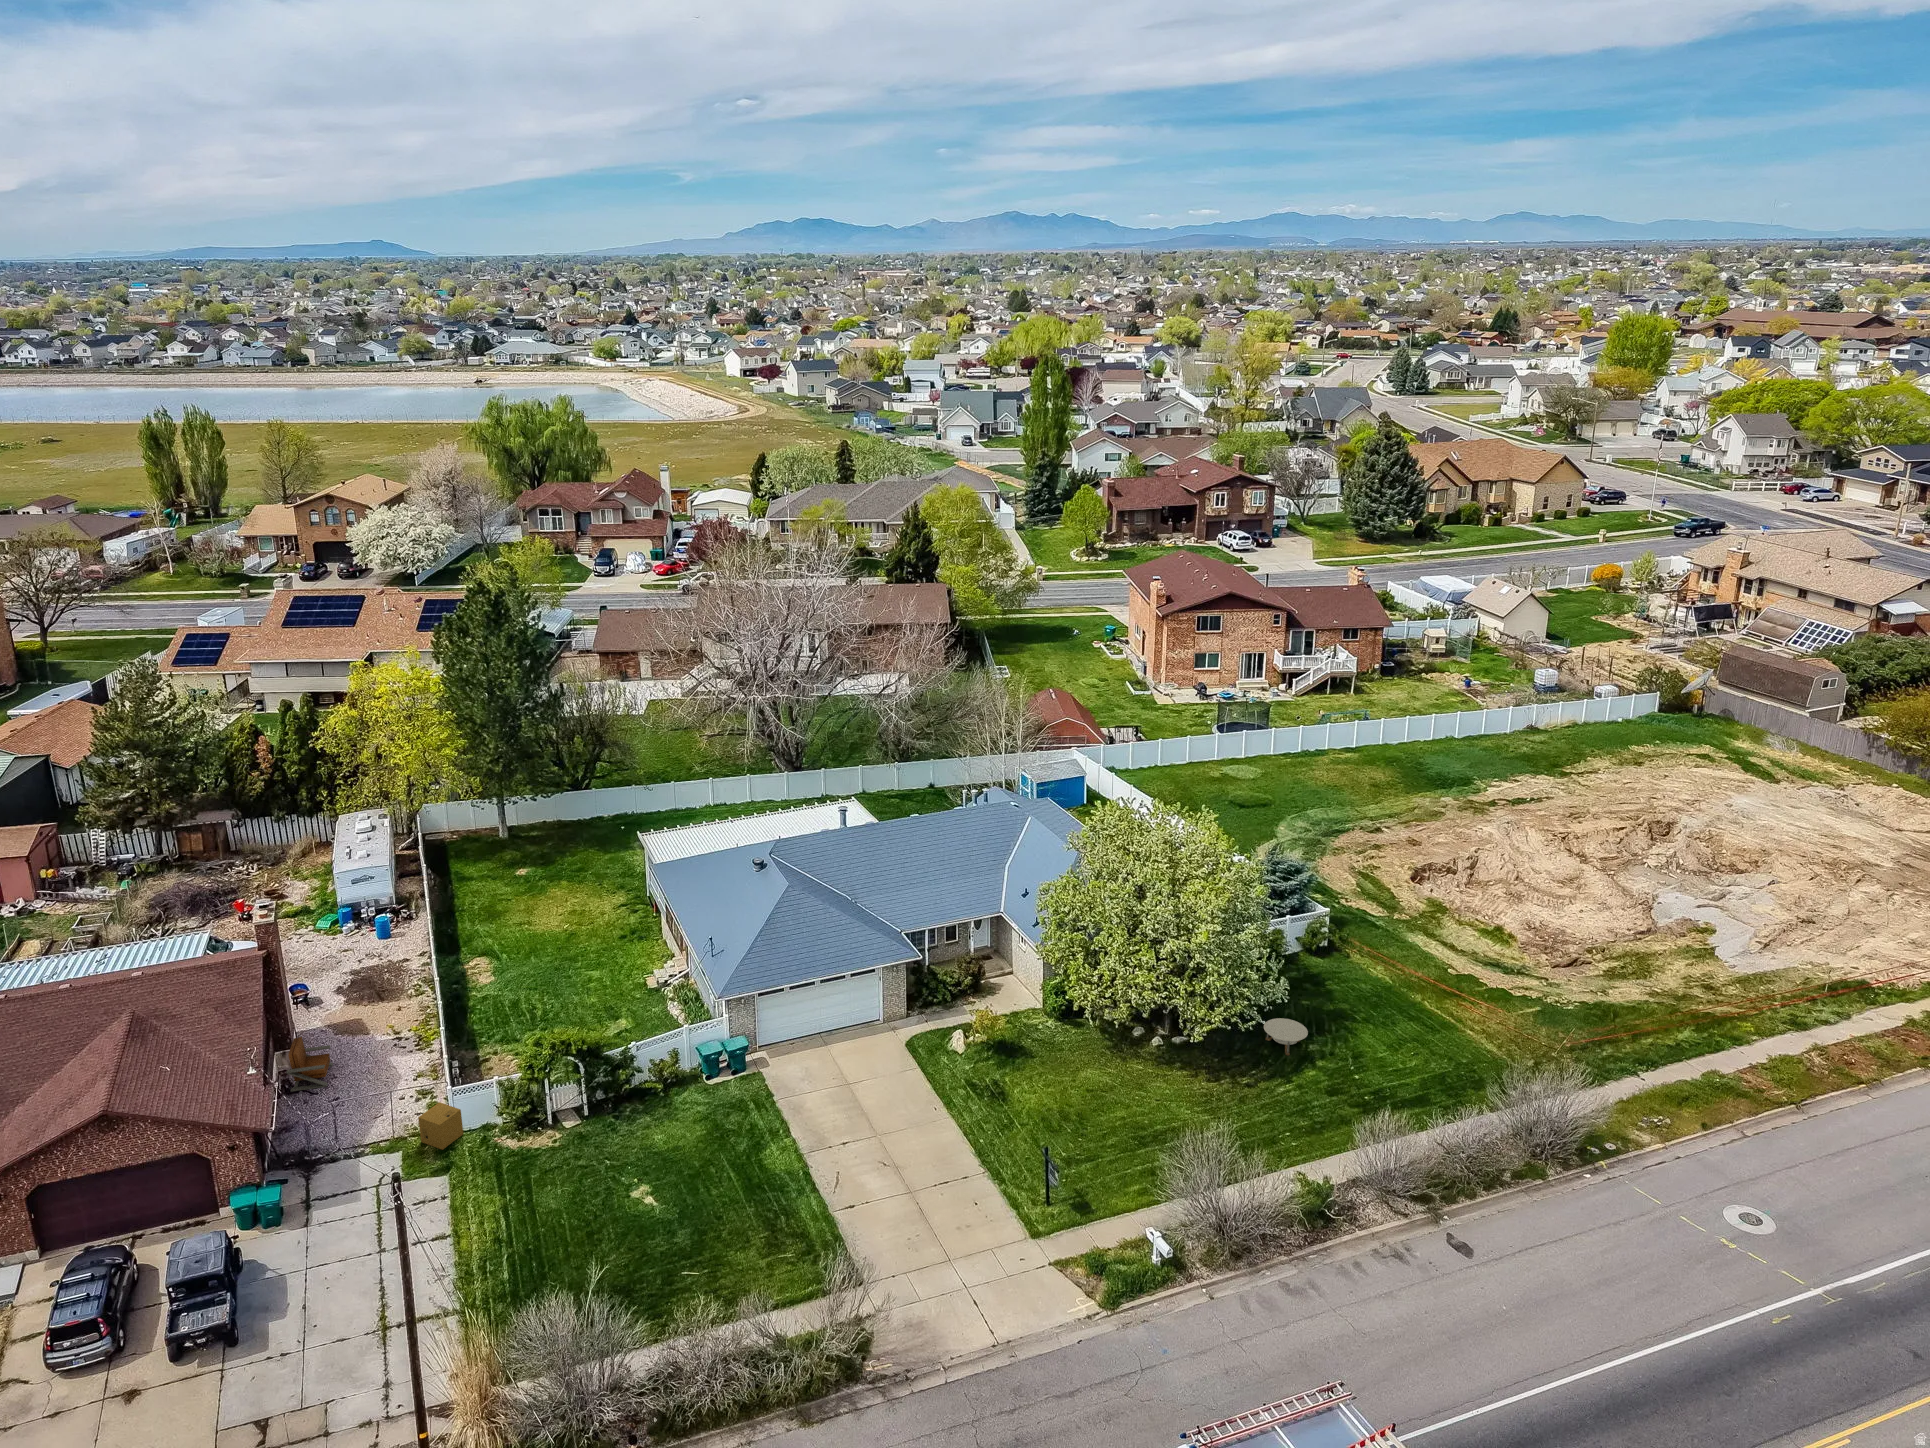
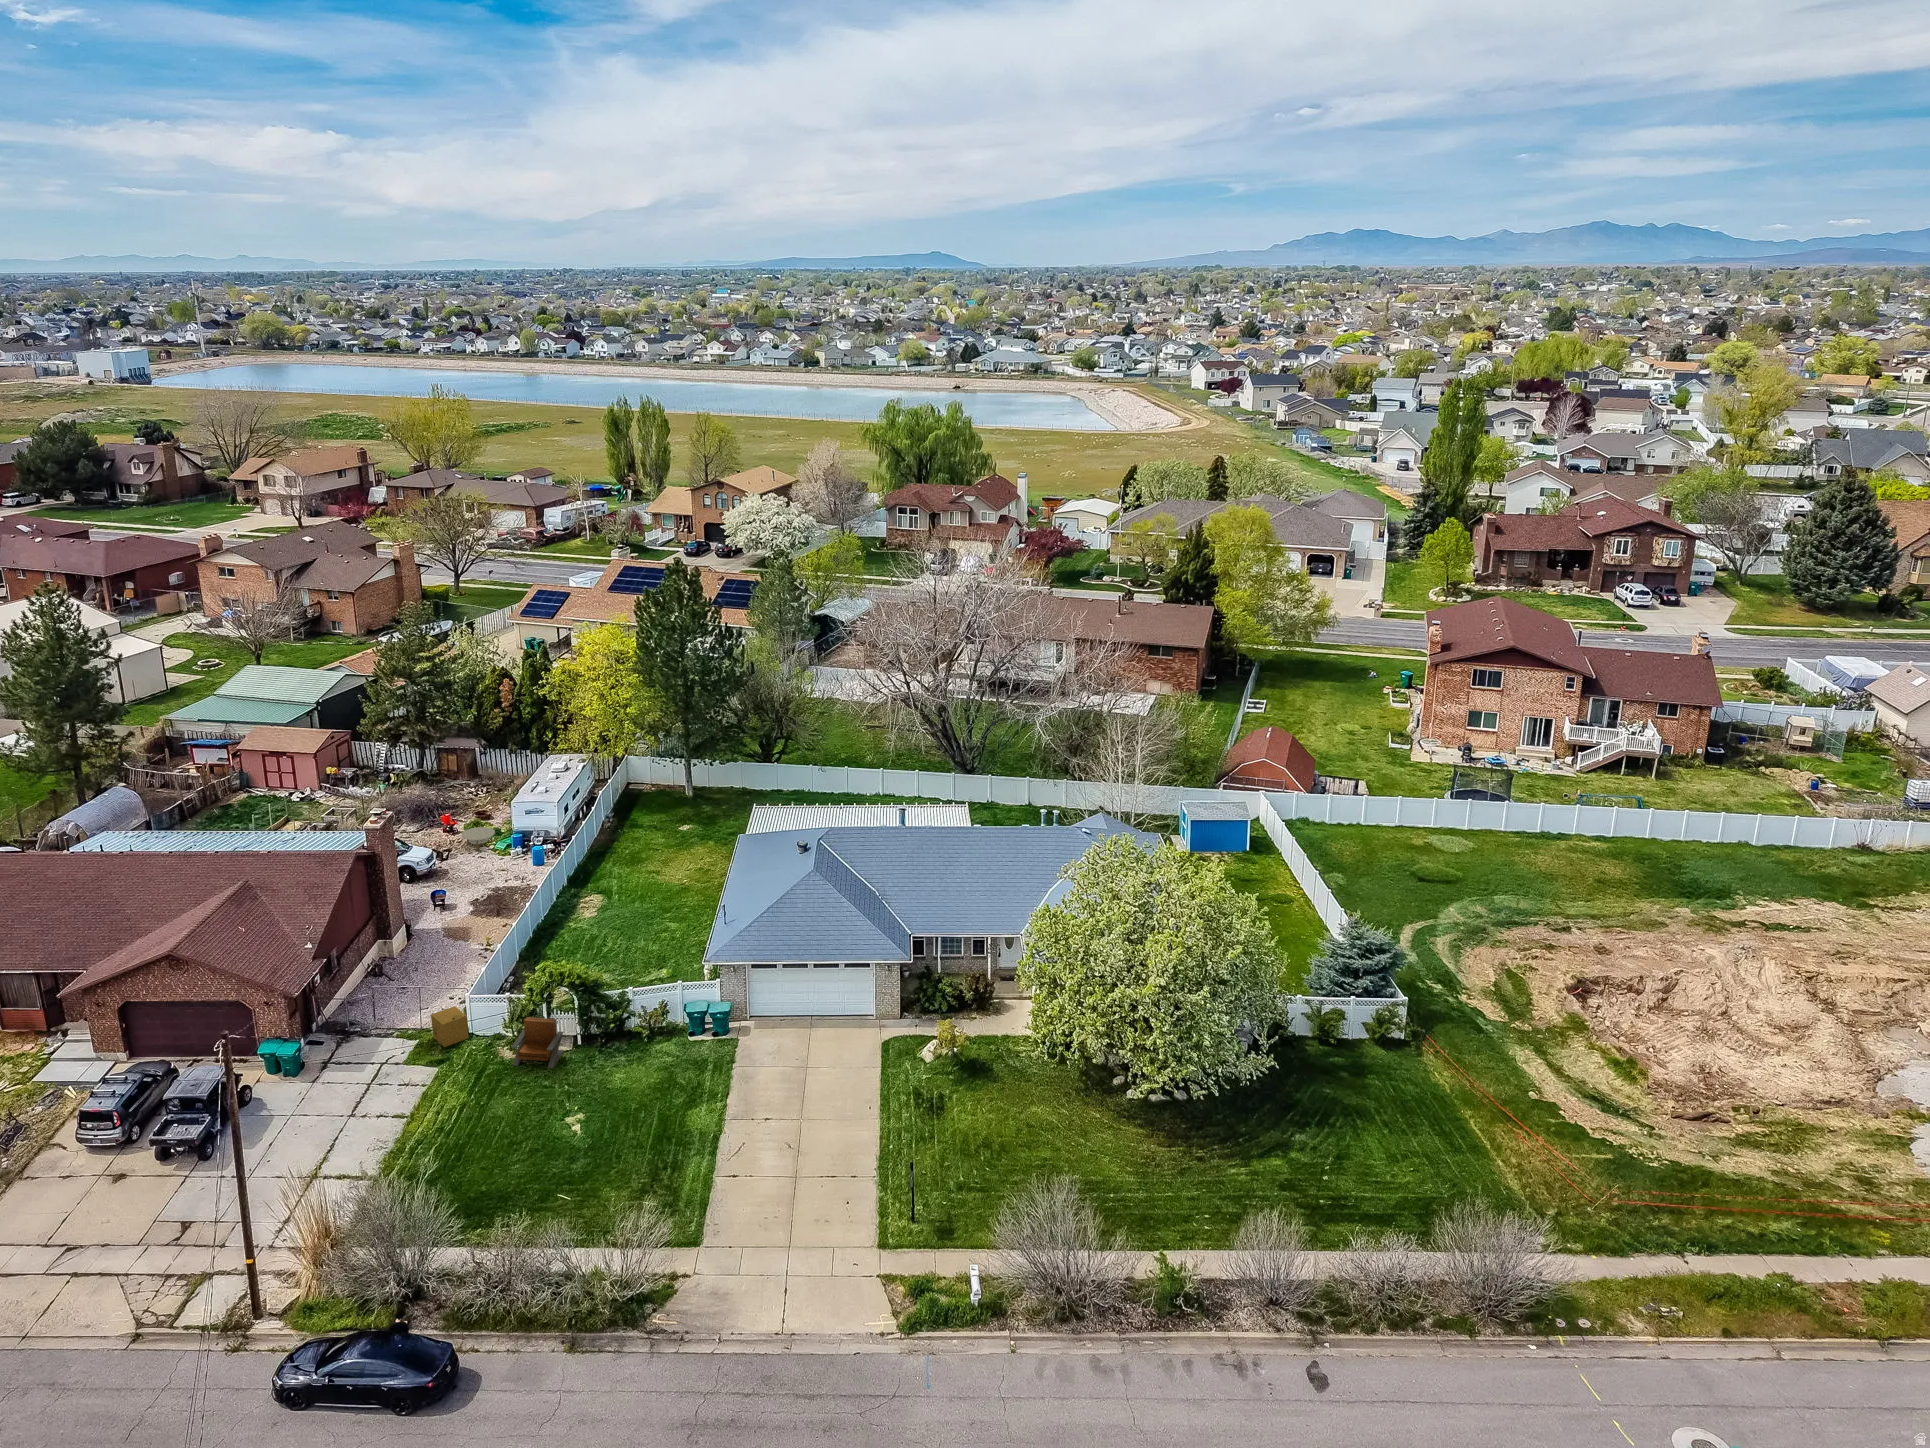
round table: present [1264,1018,1308,1055] -> present [461,827,495,851]
lounge chair: present [286,1037,333,1092] -> present [511,1017,564,1069]

